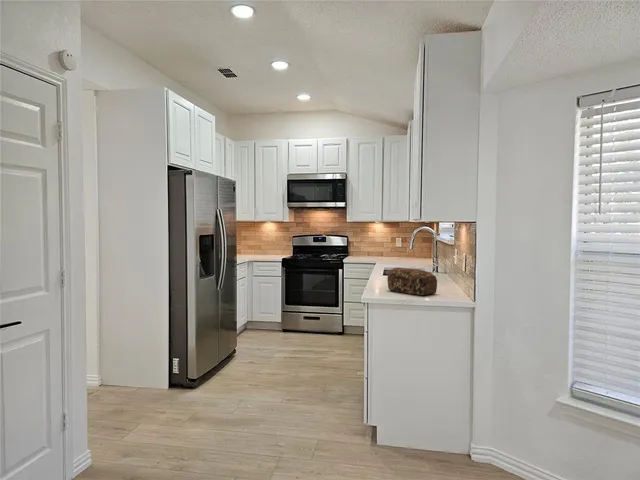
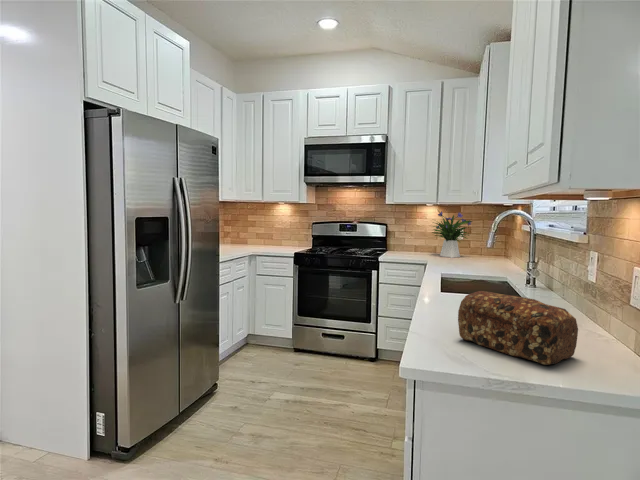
flower arrangement: none [374,225,408,259] -> present [432,212,472,258]

